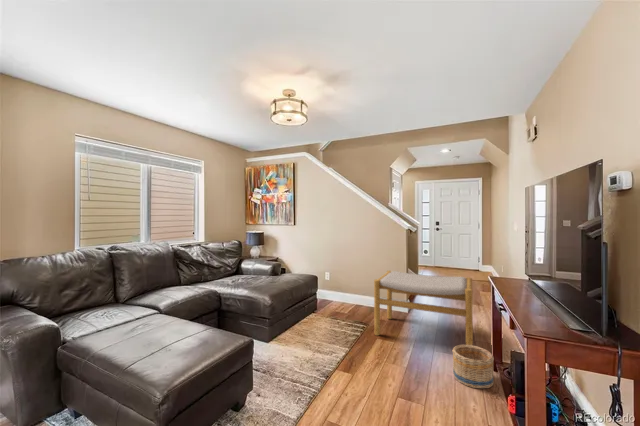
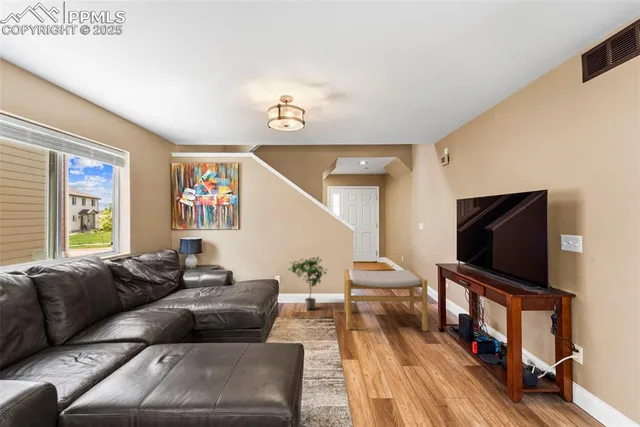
potted plant: none [331,255,376,311] -> present [288,257,326,310]
basket: present [452,345,494,388] -> none [427,324,459,357]

